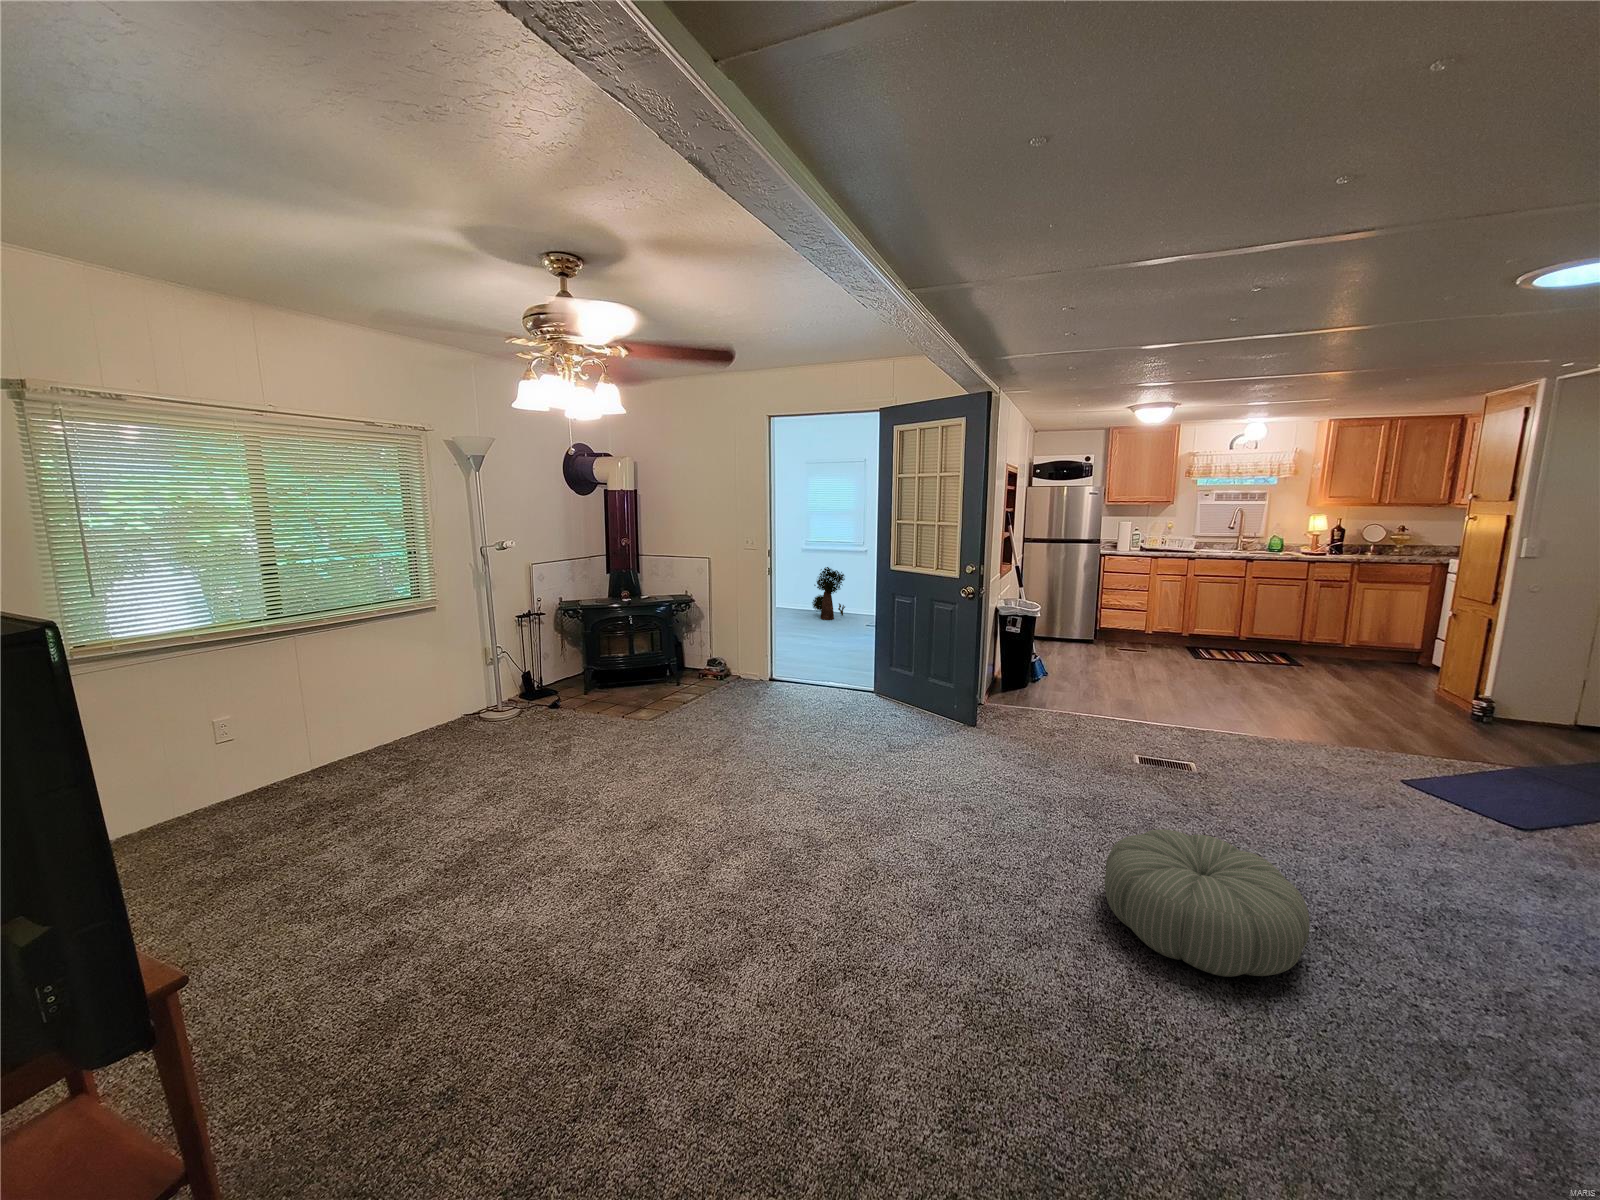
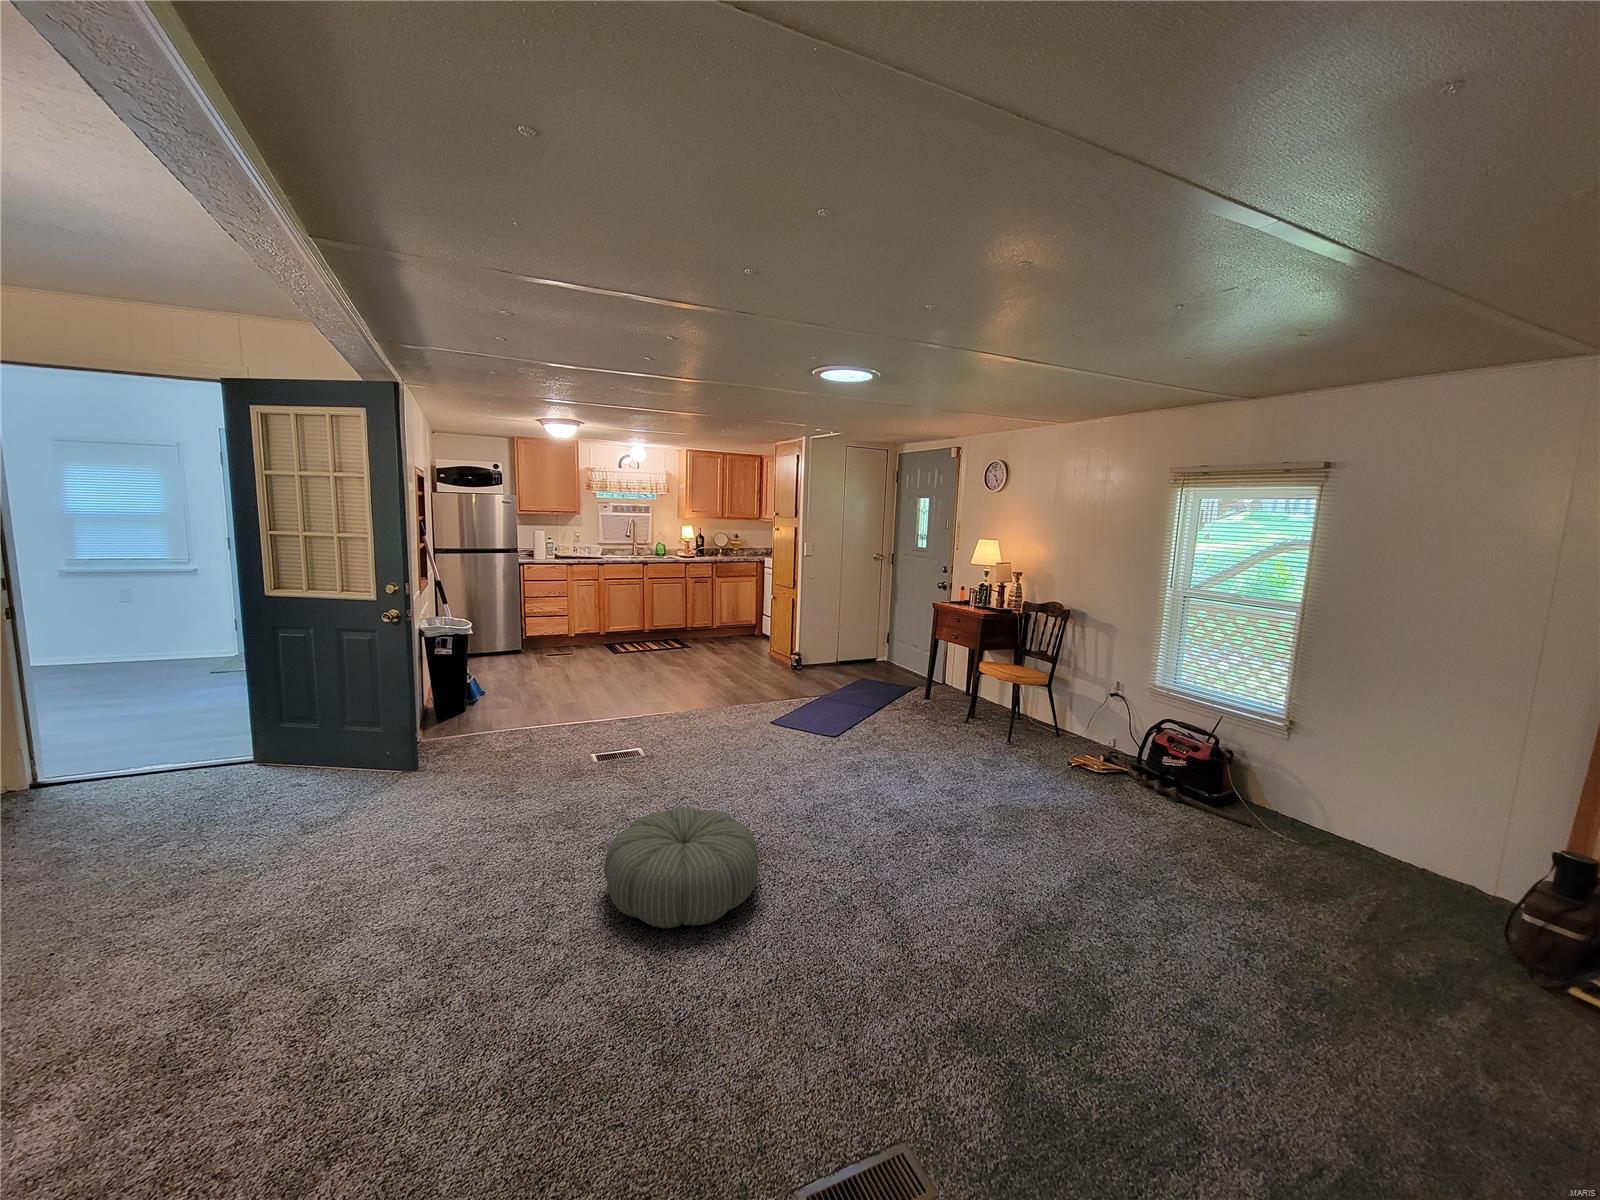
potted plant: present [812,567,845,620] -> none [94,595,167,674]

